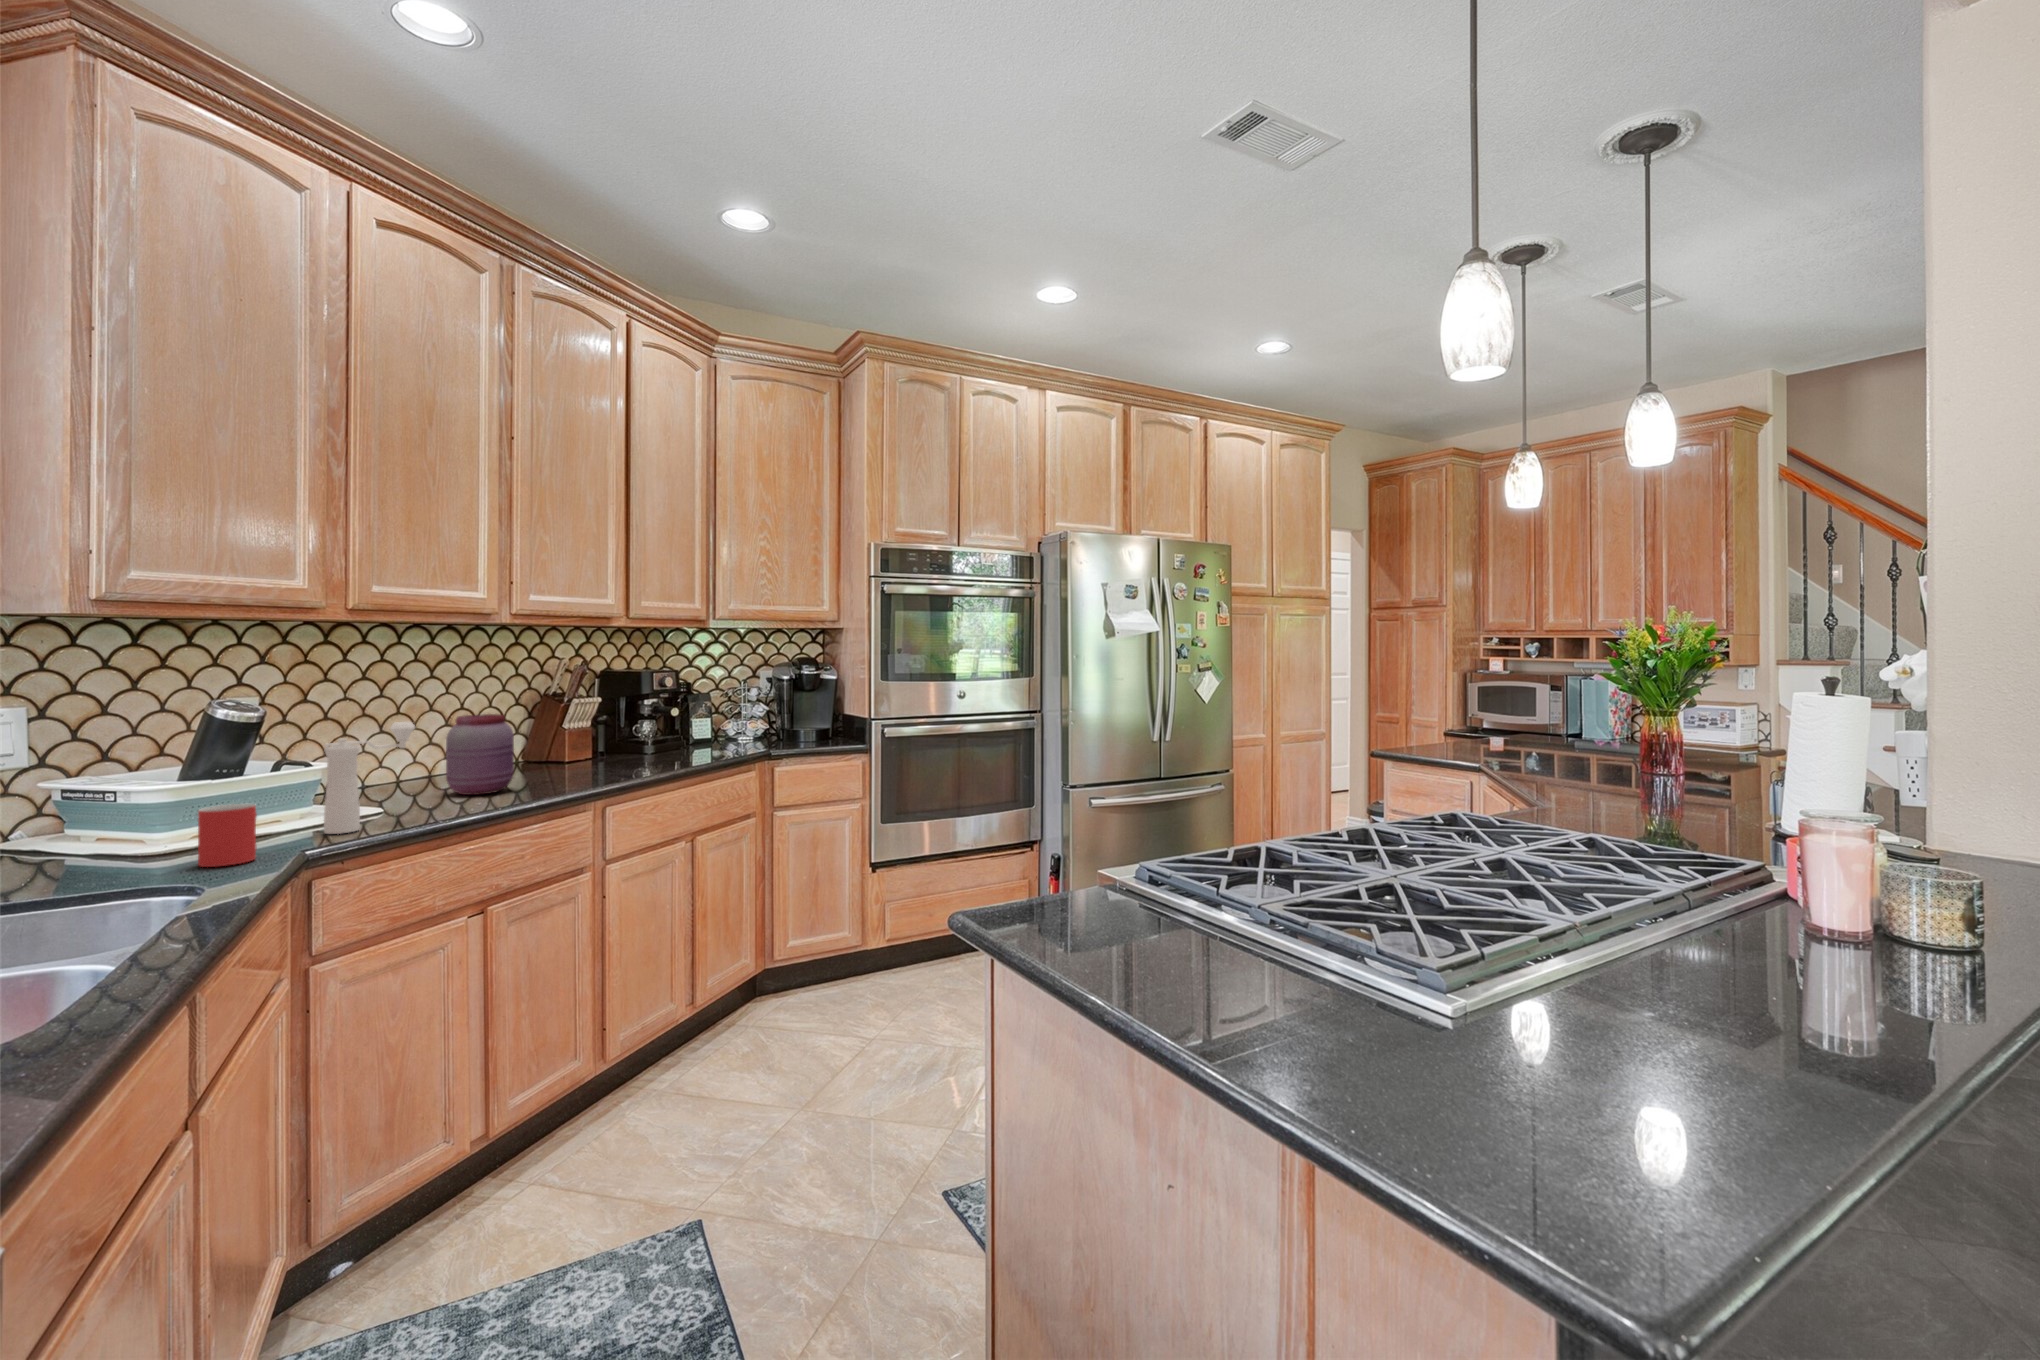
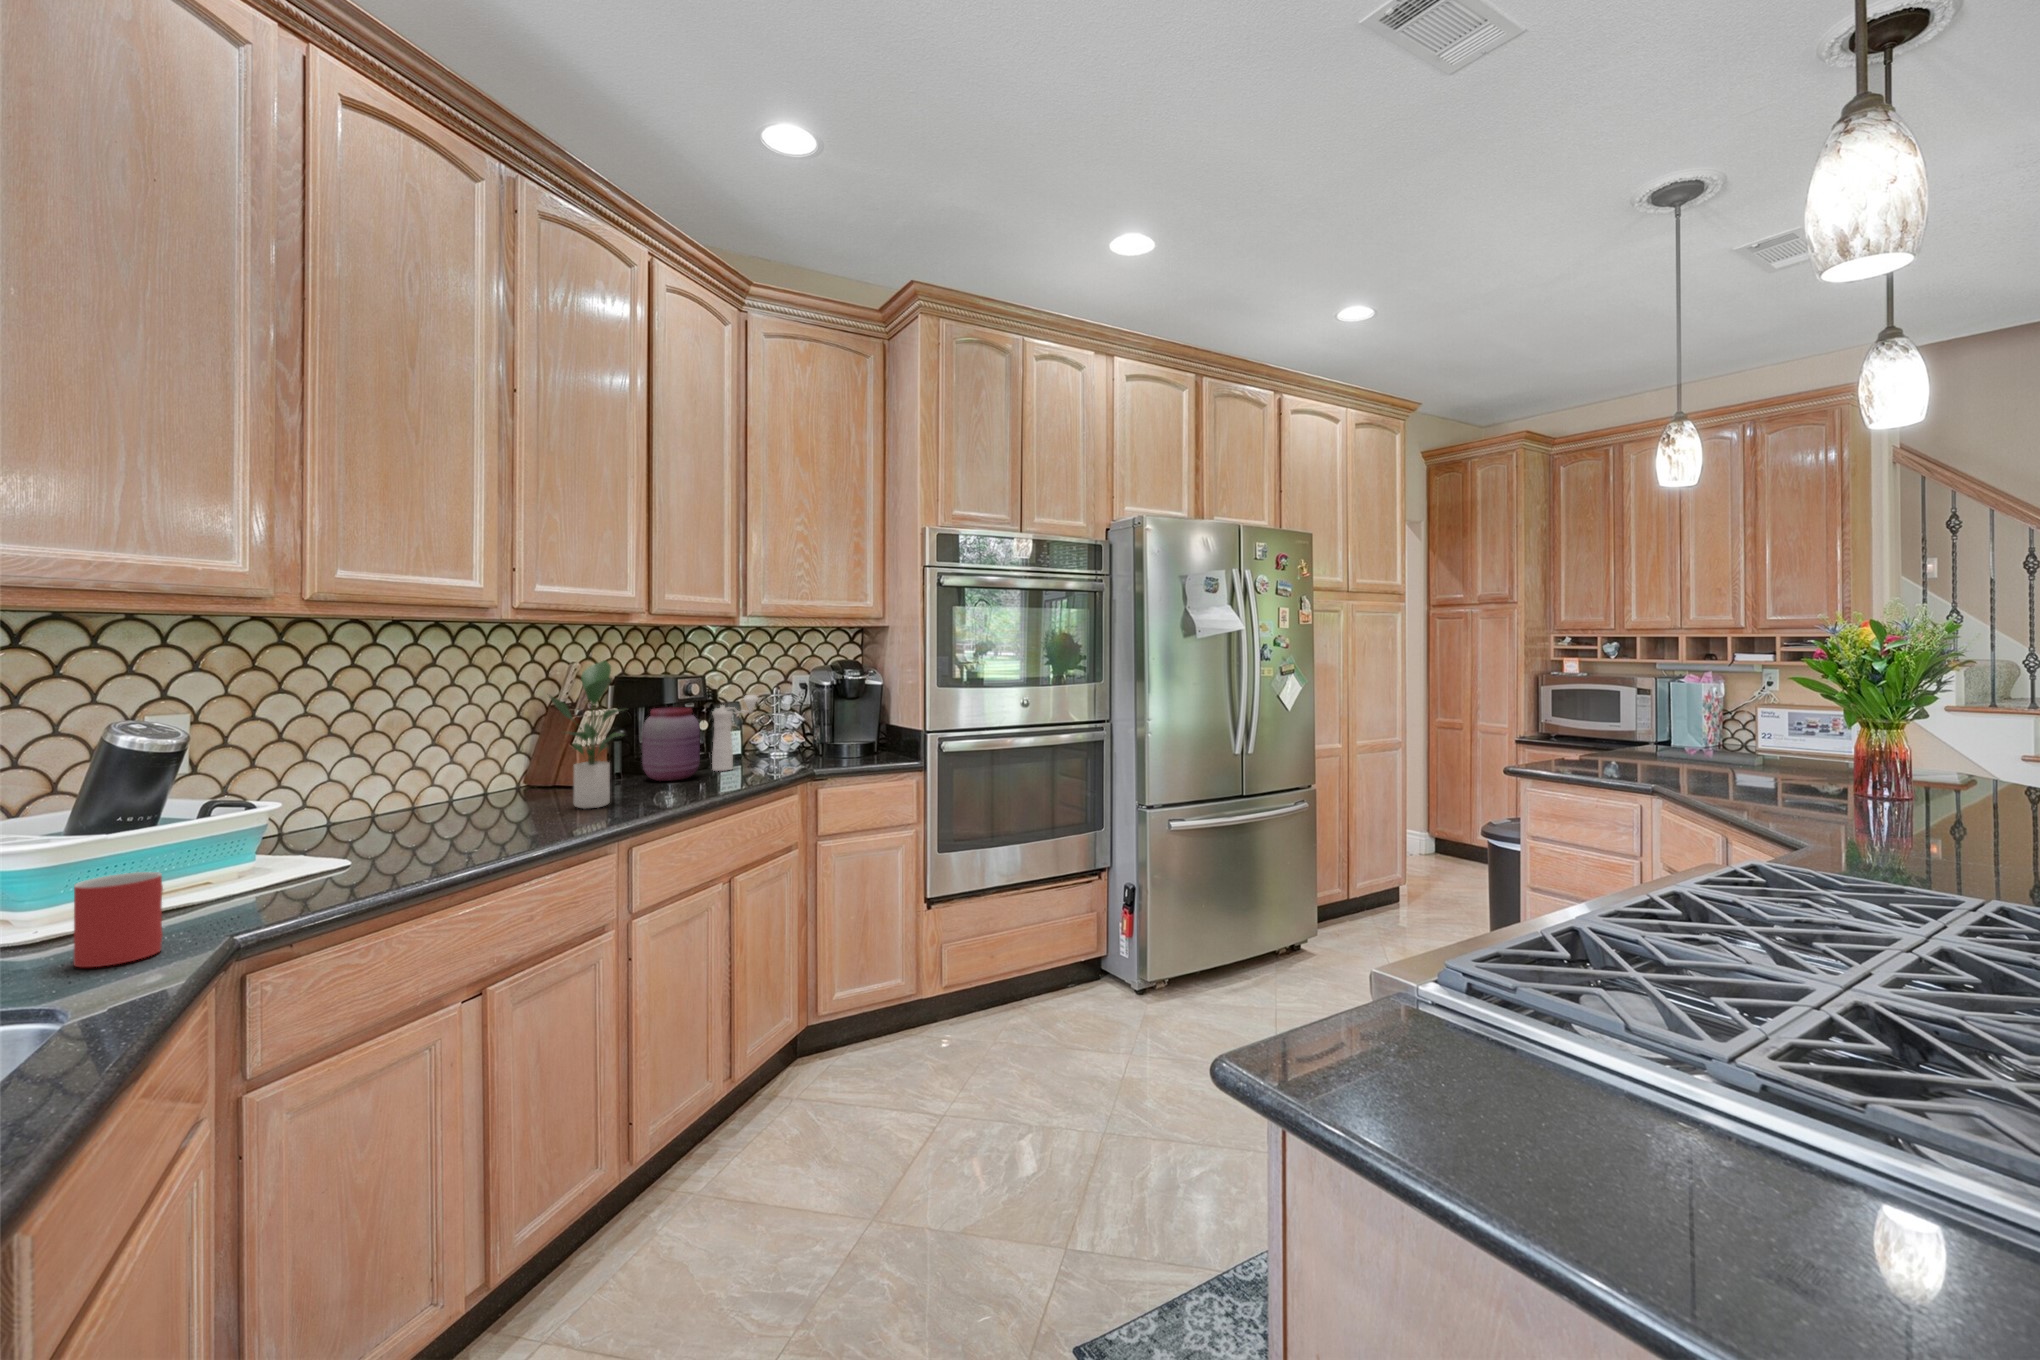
potted plant: none [538,656,607,778] -> present [549,660,622,808]
jar: present [446,714,514,795] -> present [642,707,700,781]
pepper mill: present [324,722,415,834] -> present [712,695,758,771]

